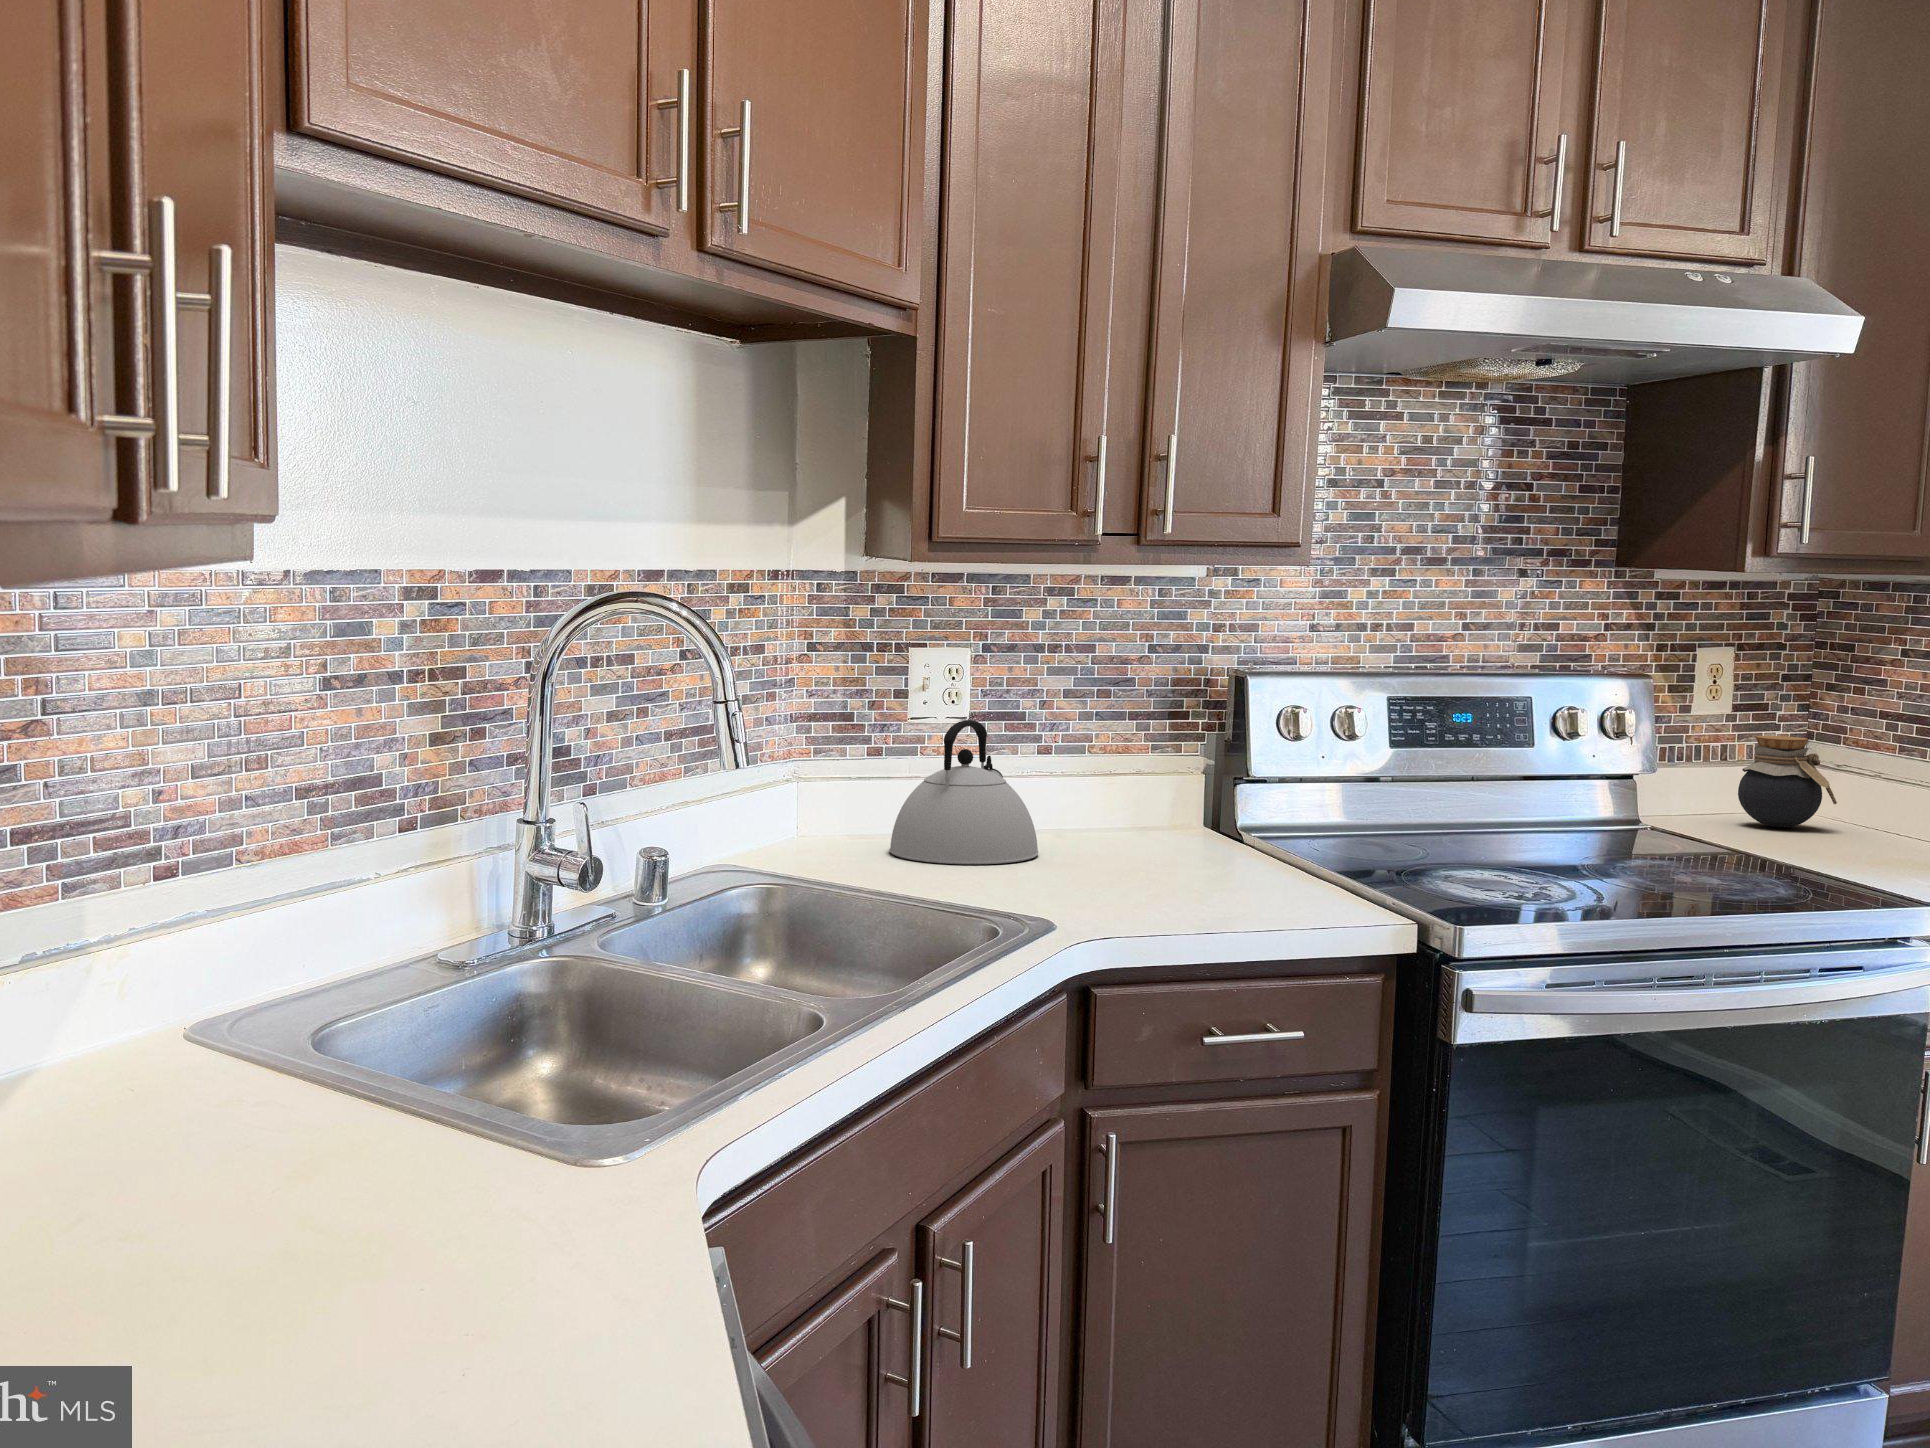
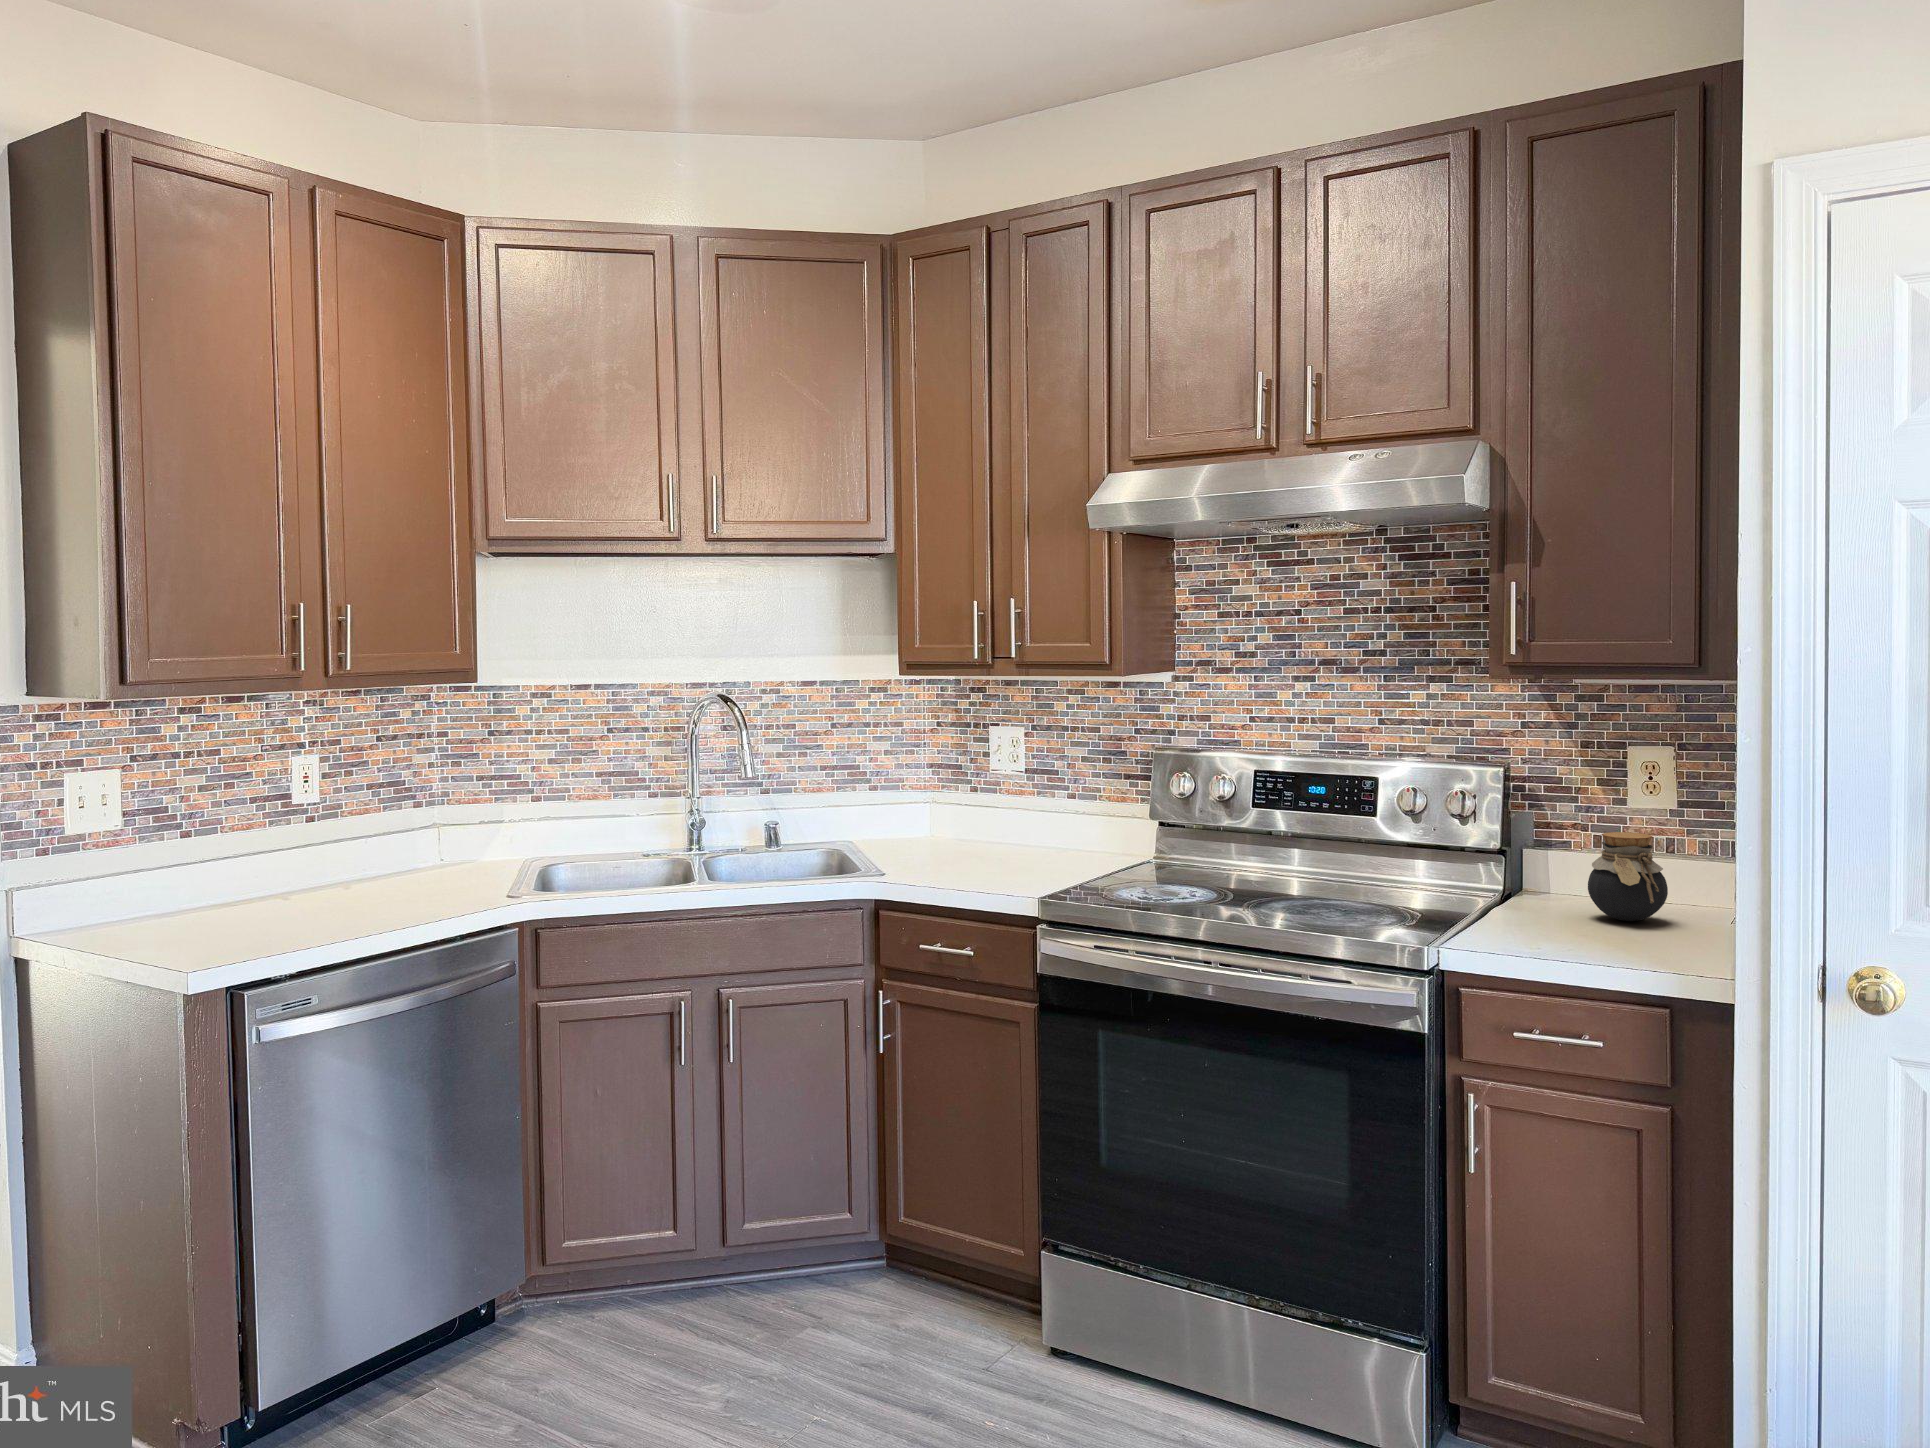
kettle: present [889,720,1039,864] -> none [903,773,994,858]

